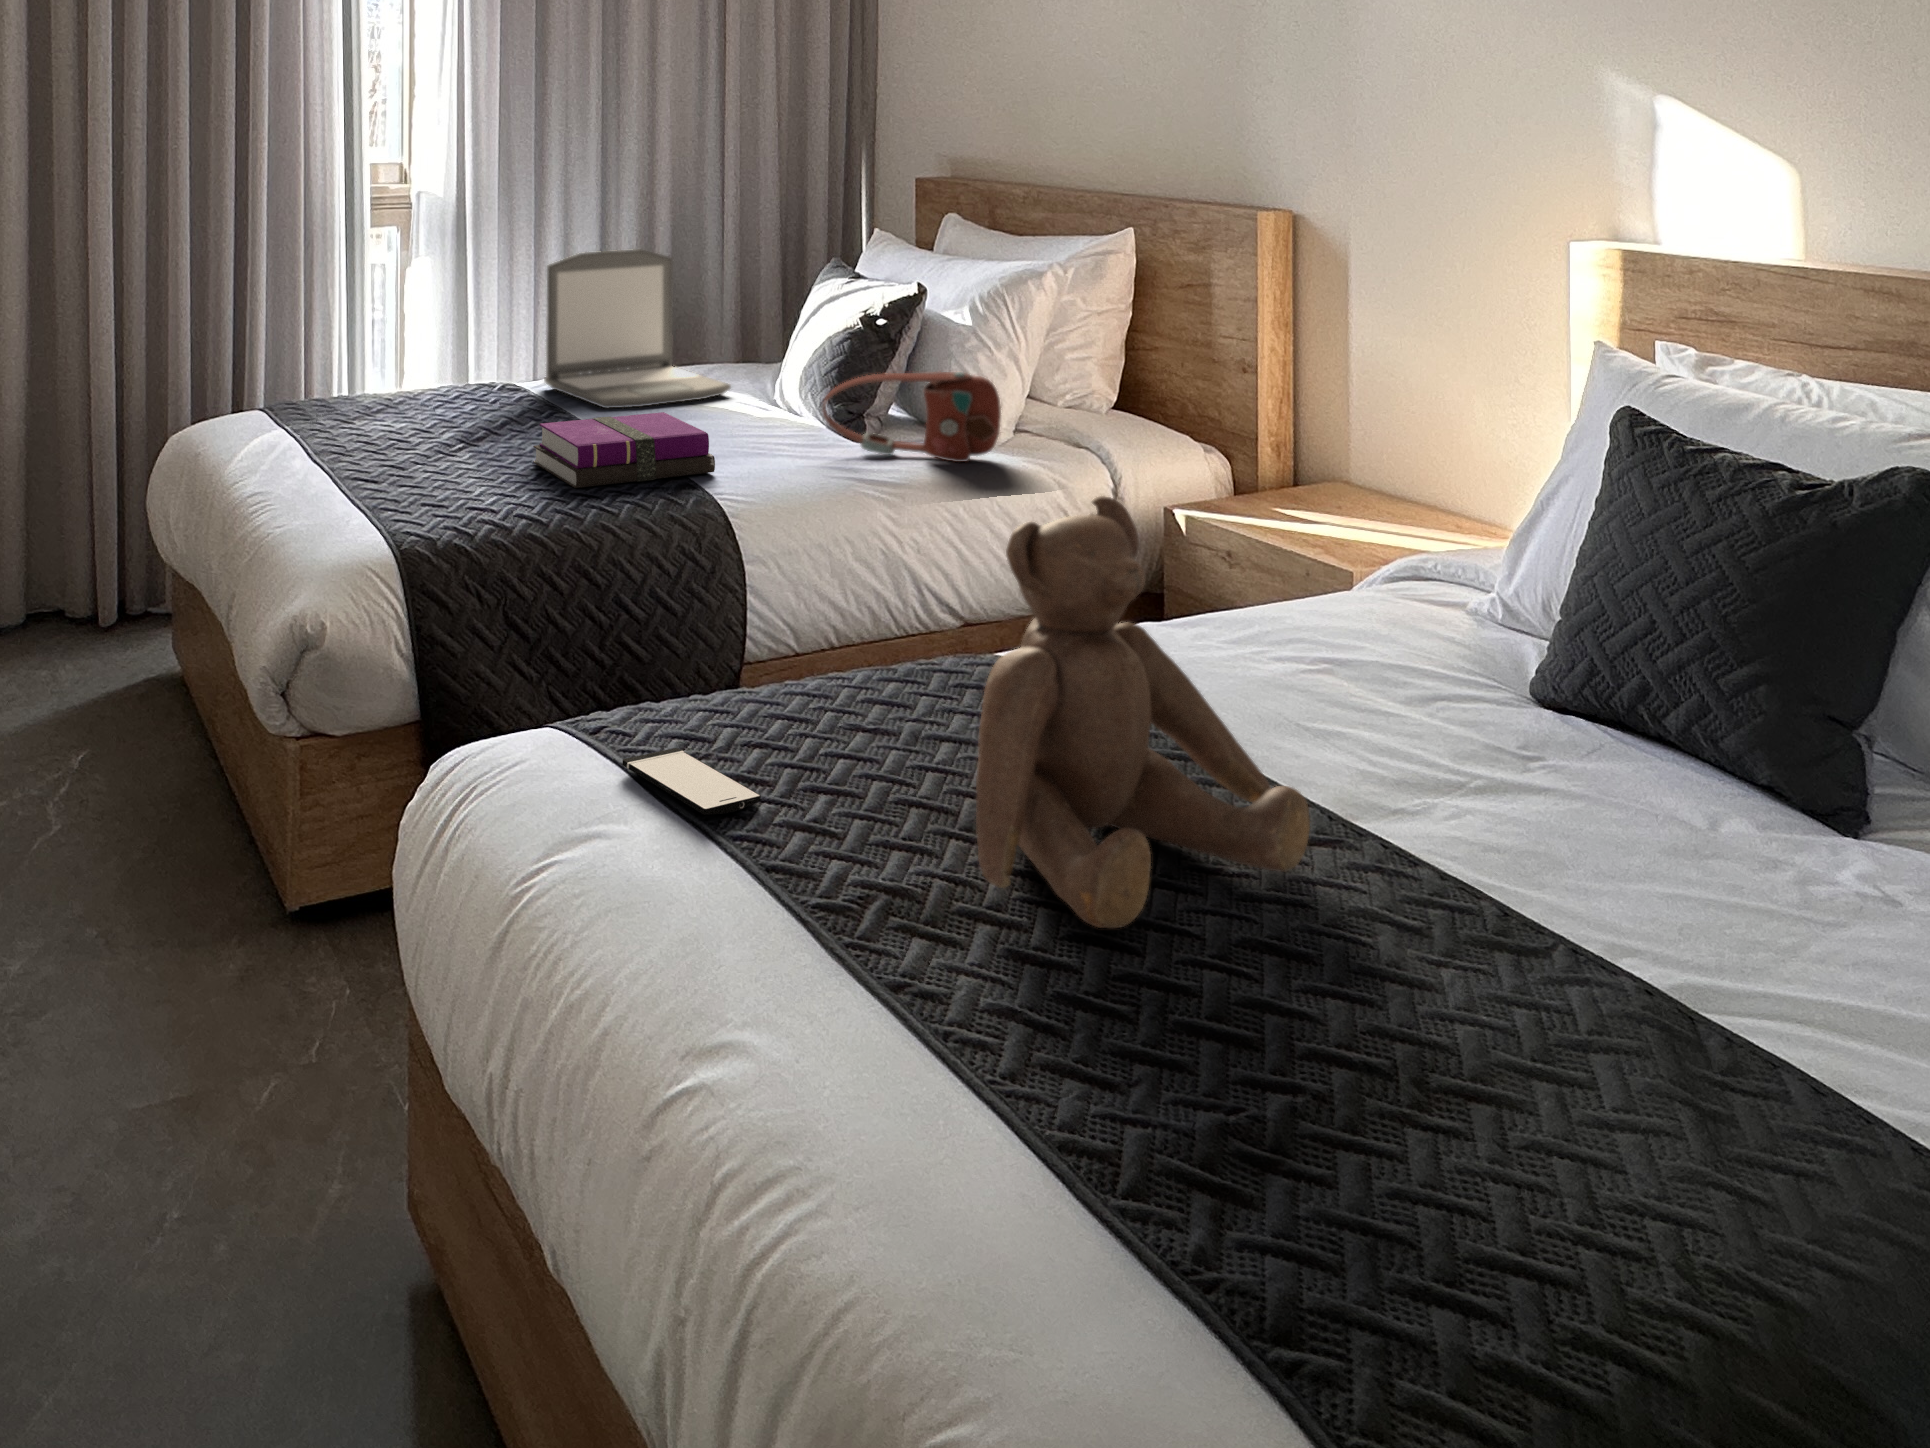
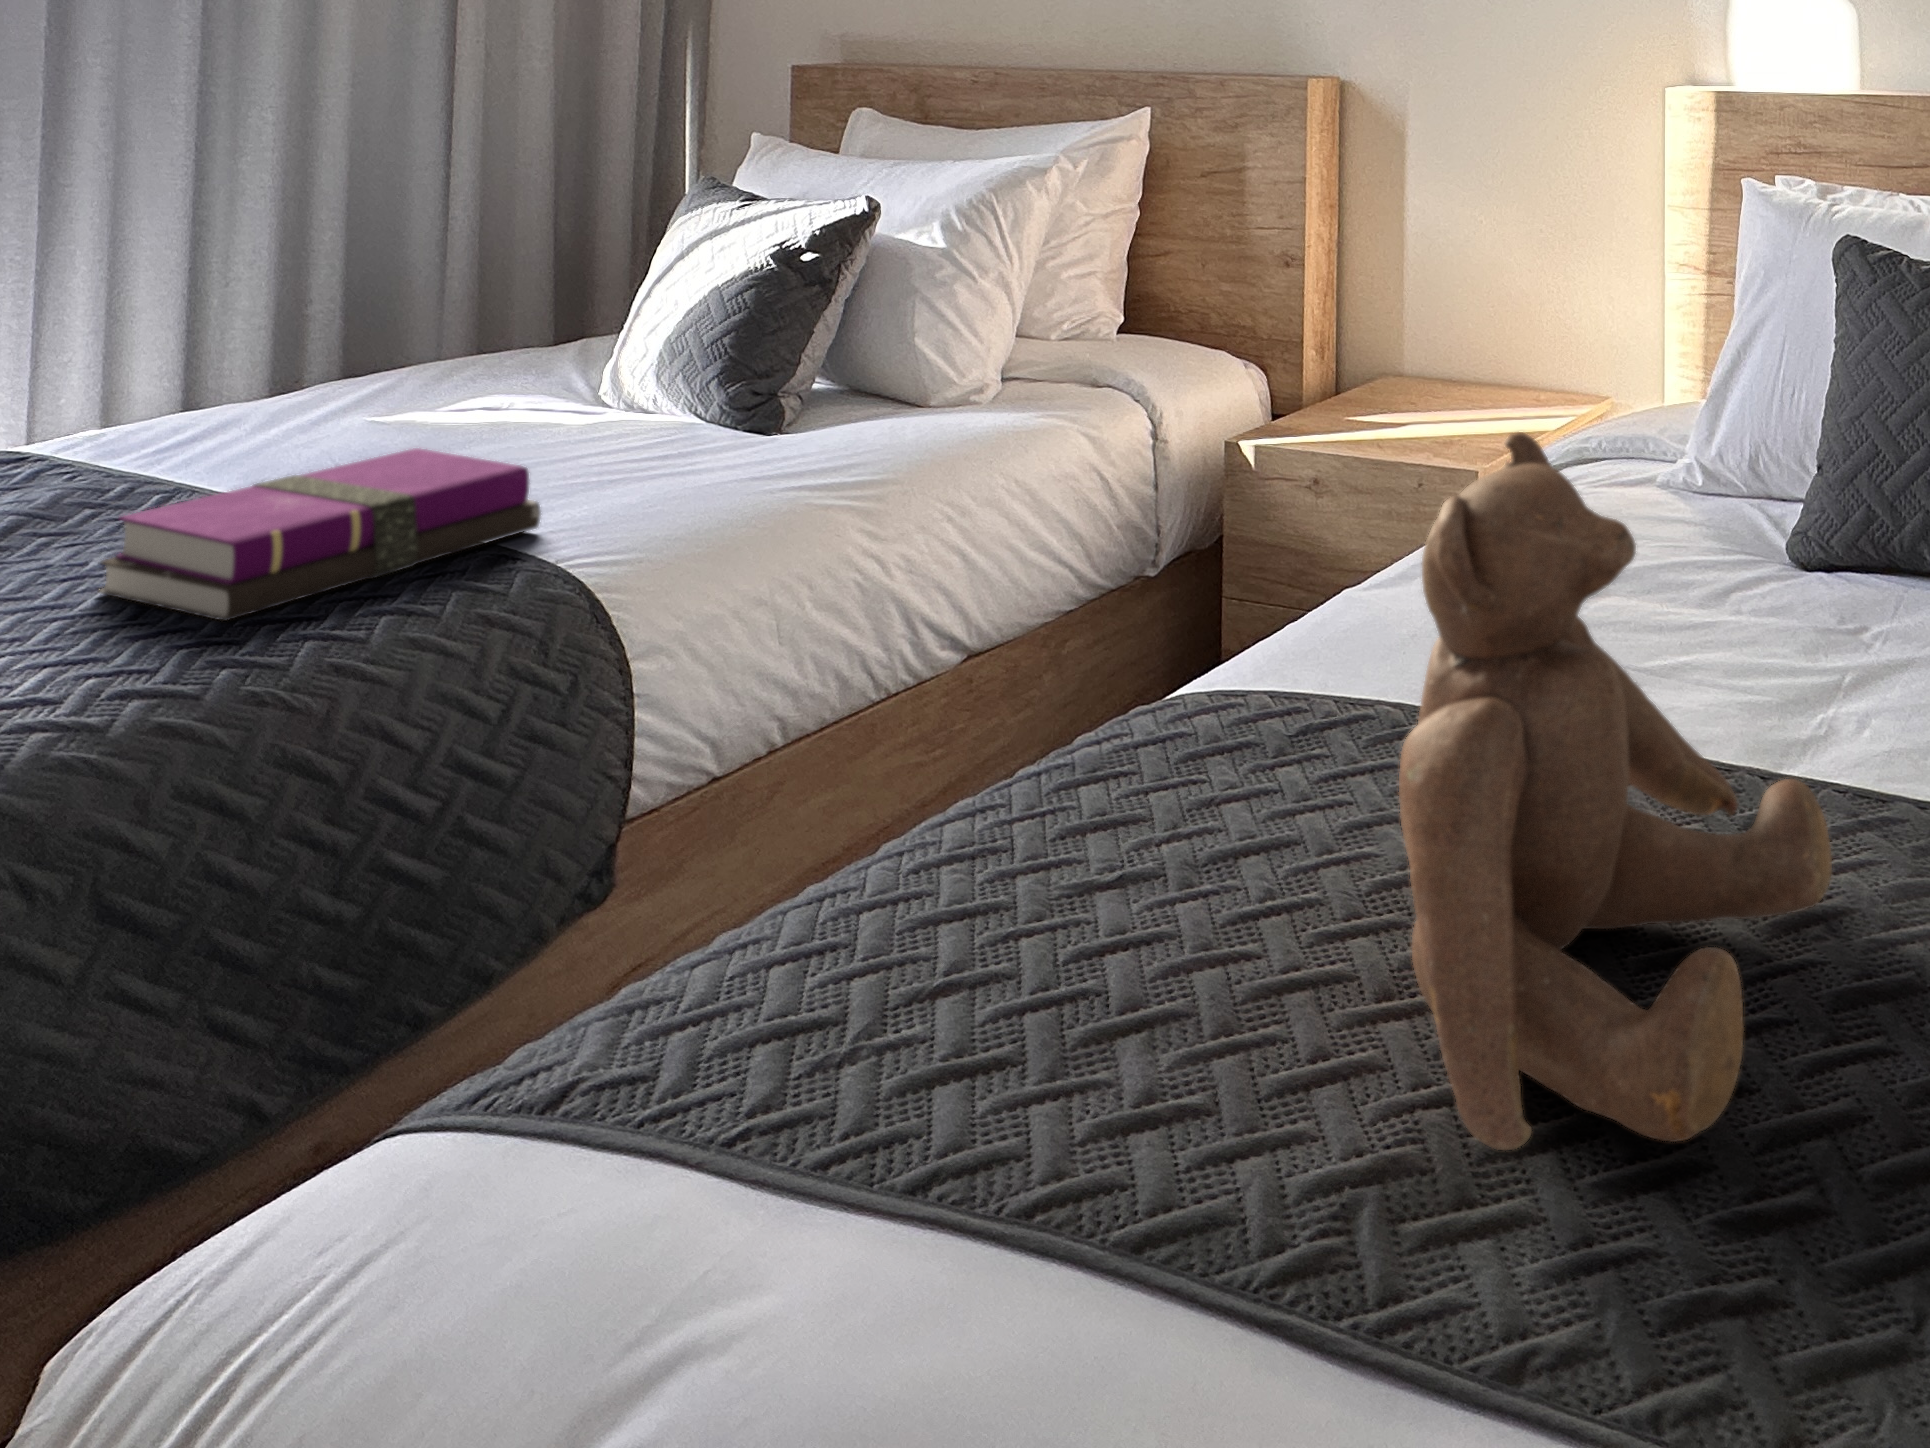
laptop: present [544,249,731,408] -> none [87,194,515,463]
handbag: present [823,372,1001,462] -> none [730,309,1015,443]
smartphone: present [622,748,761,815] -> none [575,1131,948,1280]

